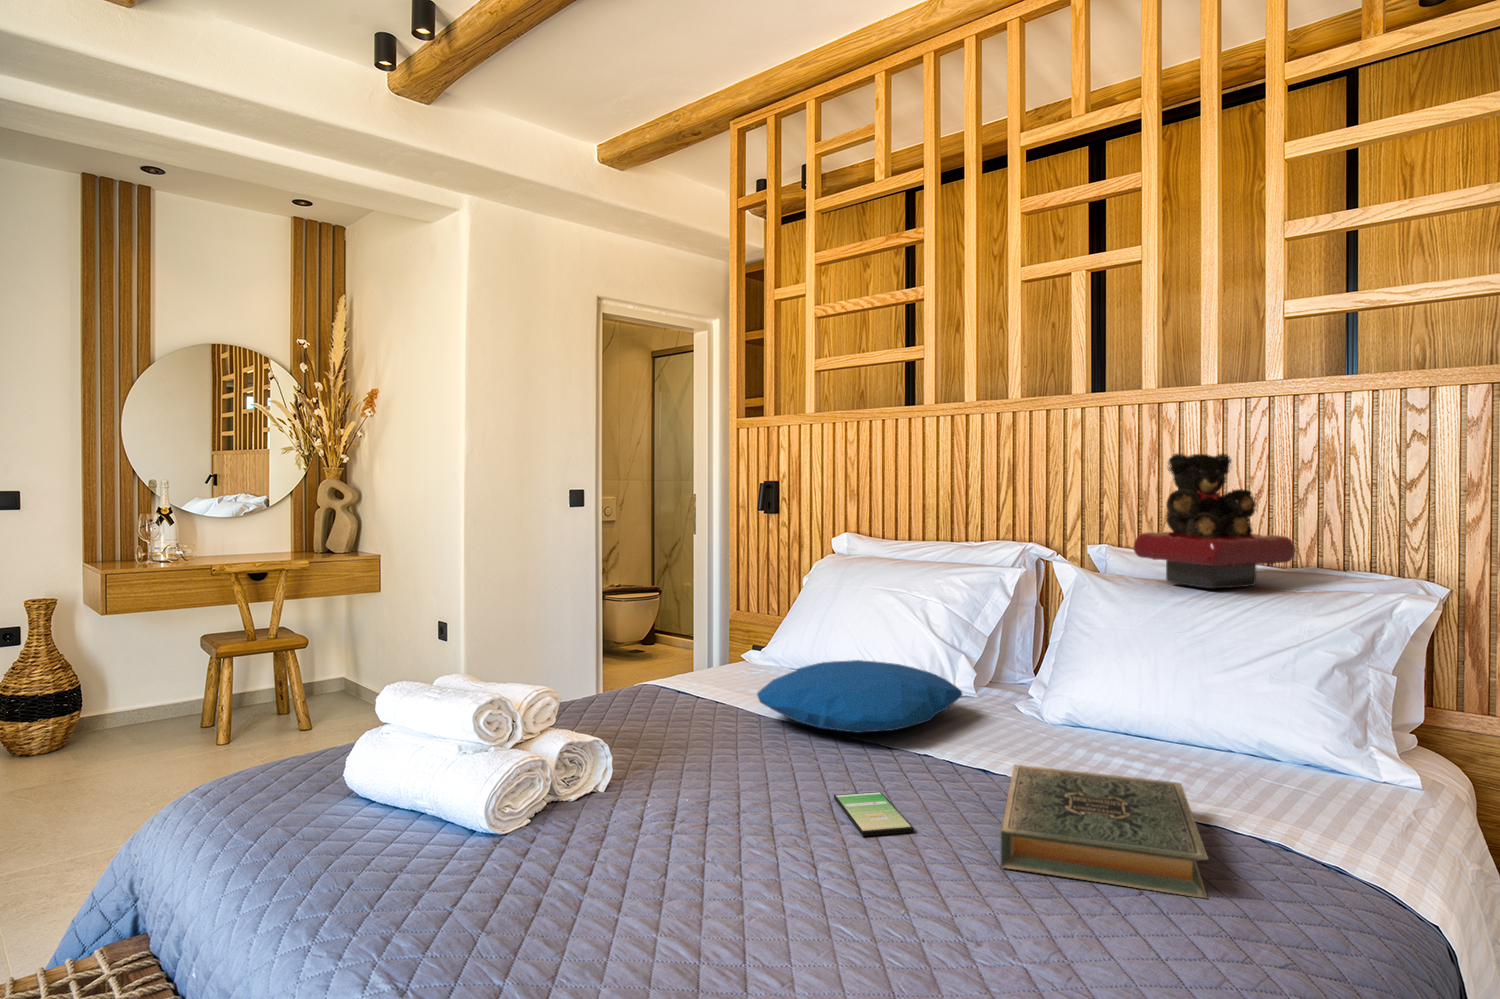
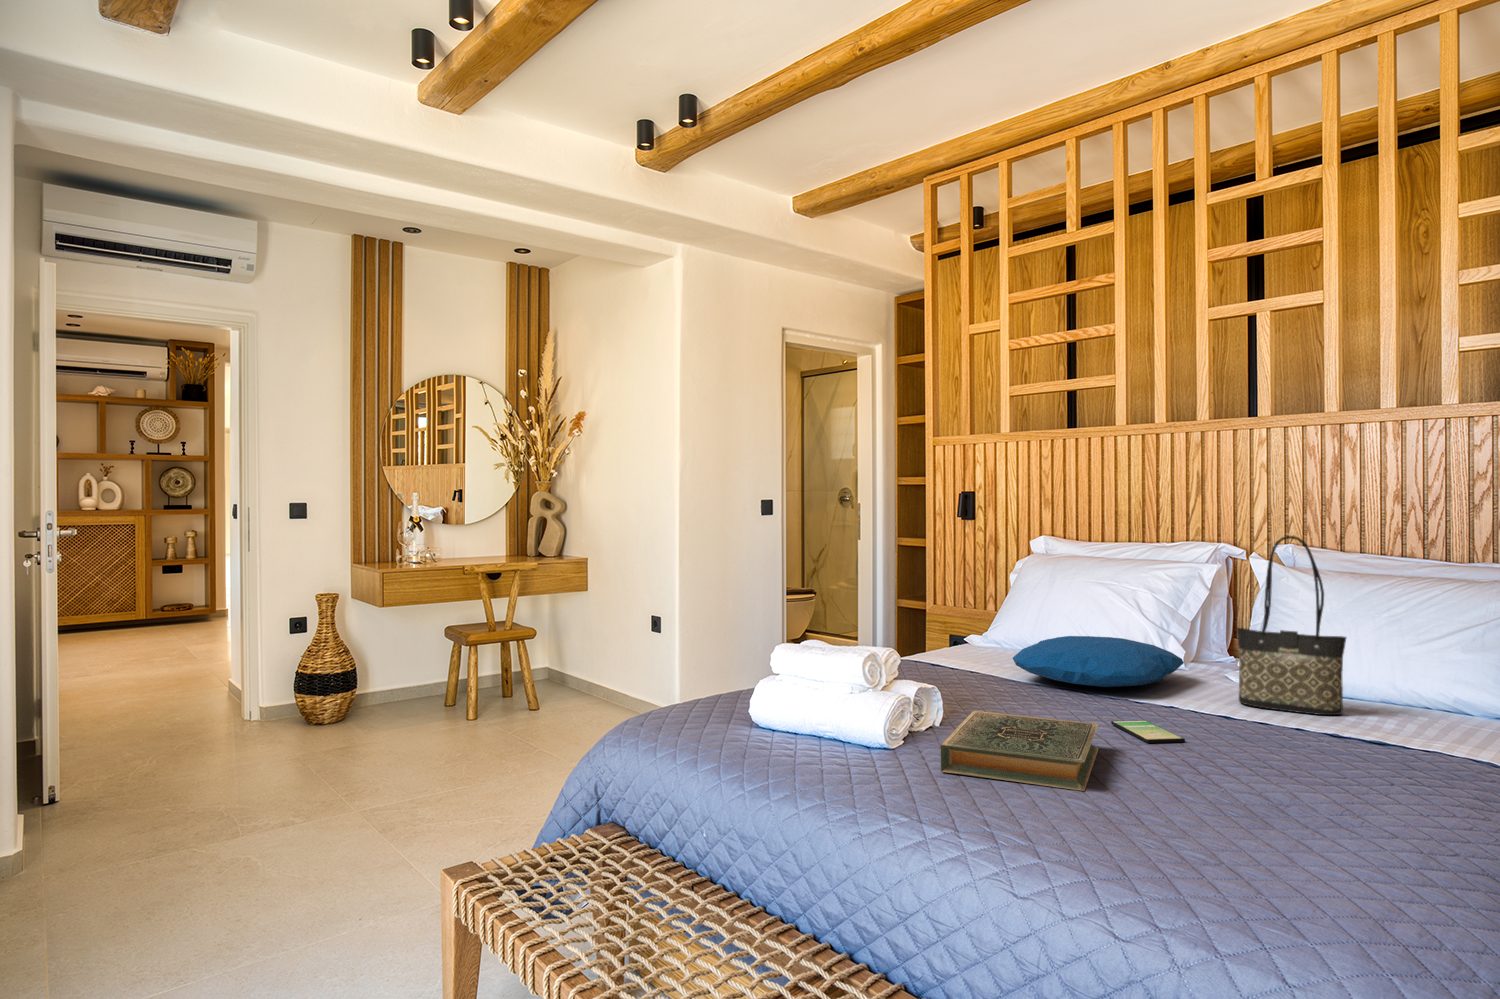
teddy bear: present [1133,453,1296,588] -> none [1328,466,1473,576]
tote bag: none [1012,542,1139,773] -> present [1237,536,1346,715]
hardback book: present [1001,765,1208,898] -> present [941,711,1099,791]

